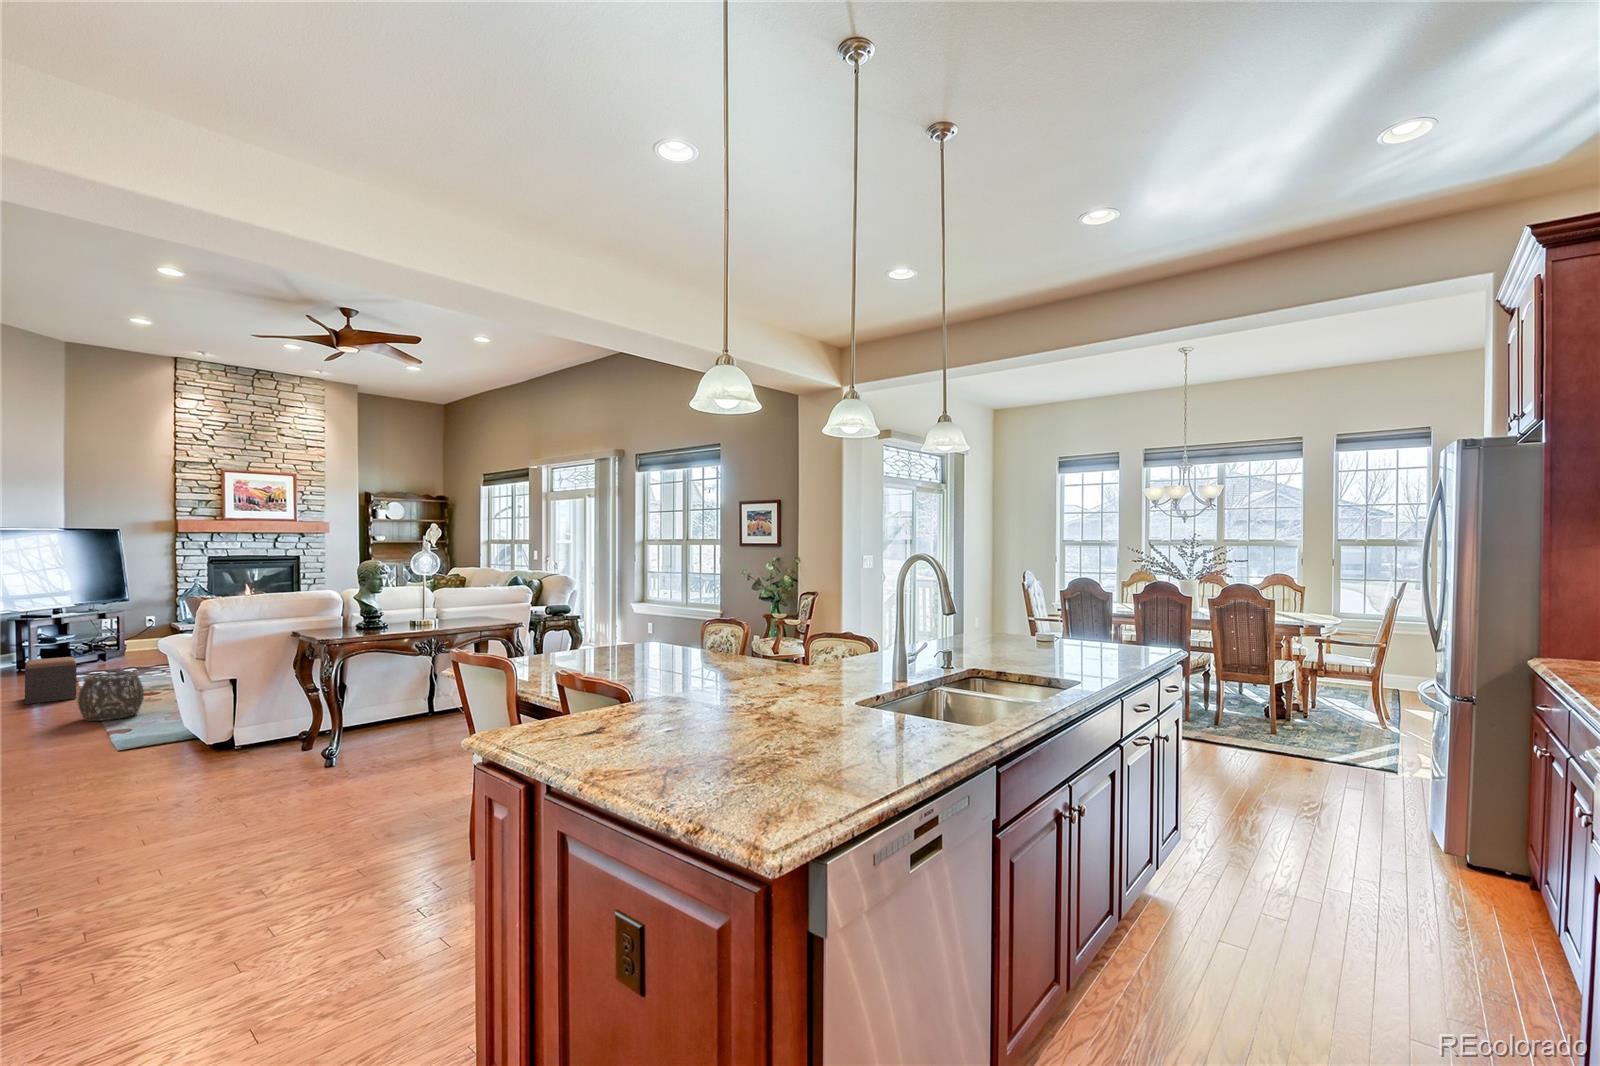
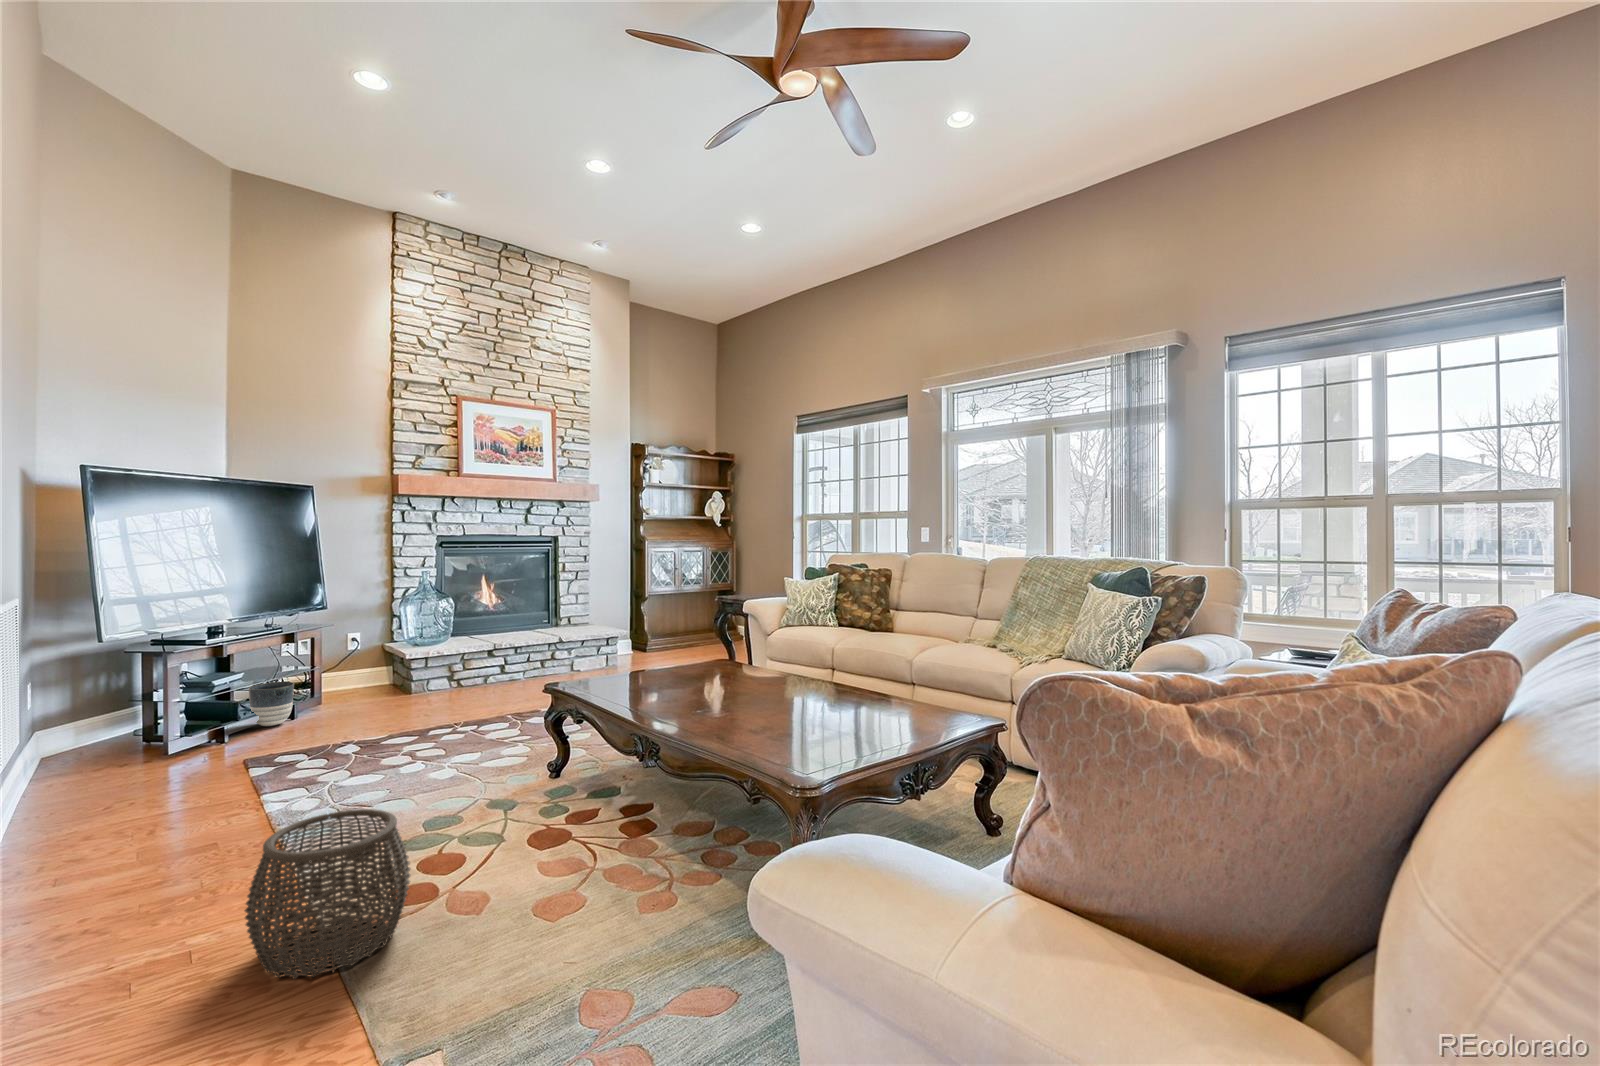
planter: none [77,644,105,668] -> present [249,682,294,726]
footstool: present [25,657,77,704] -> none [134,735,246,862]

